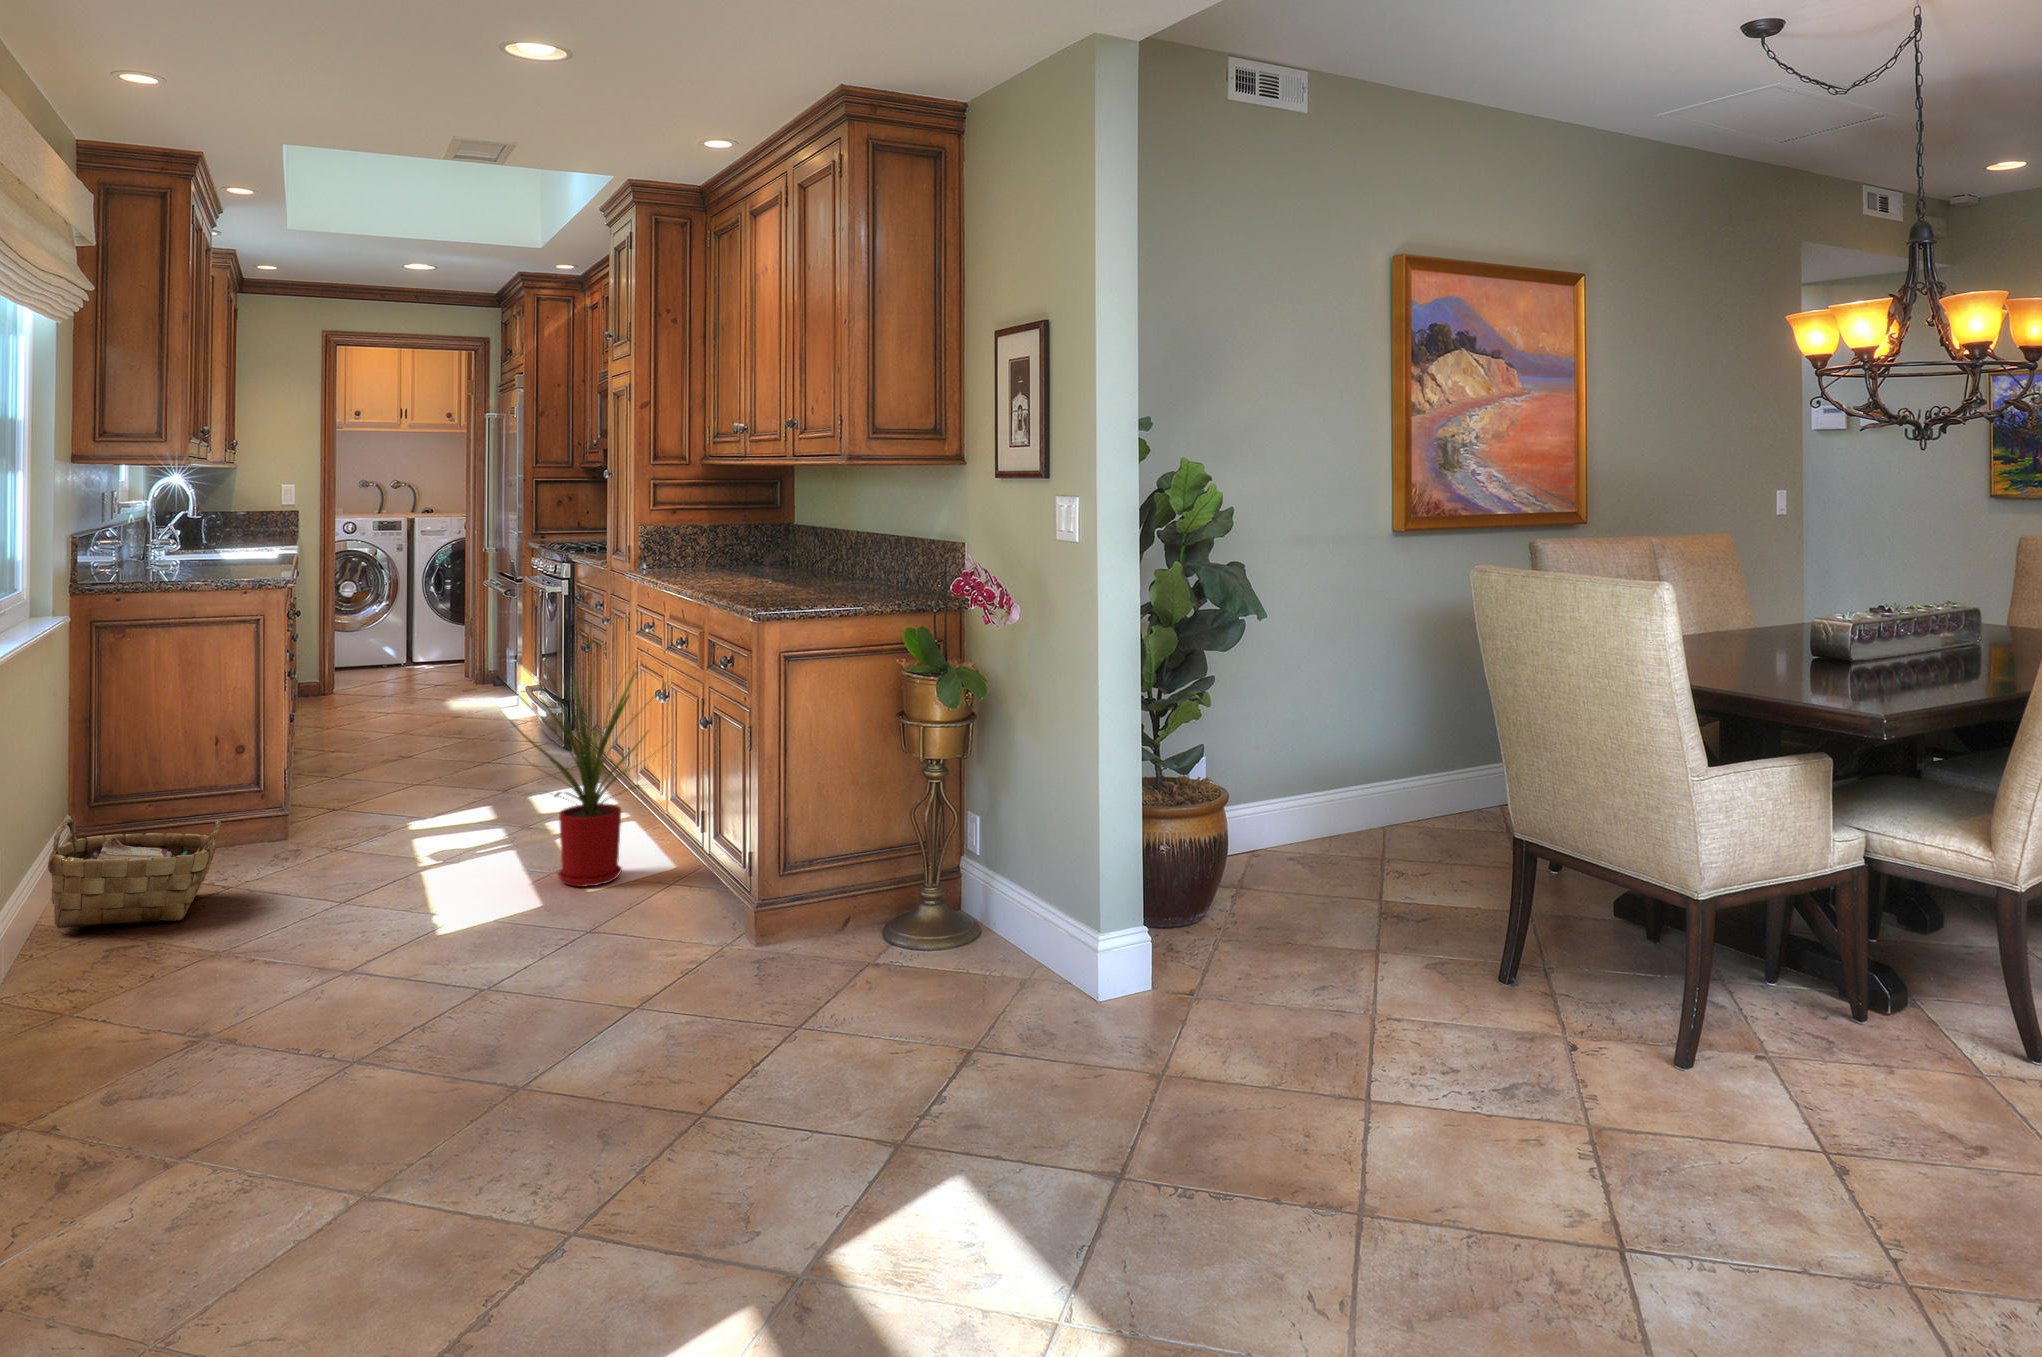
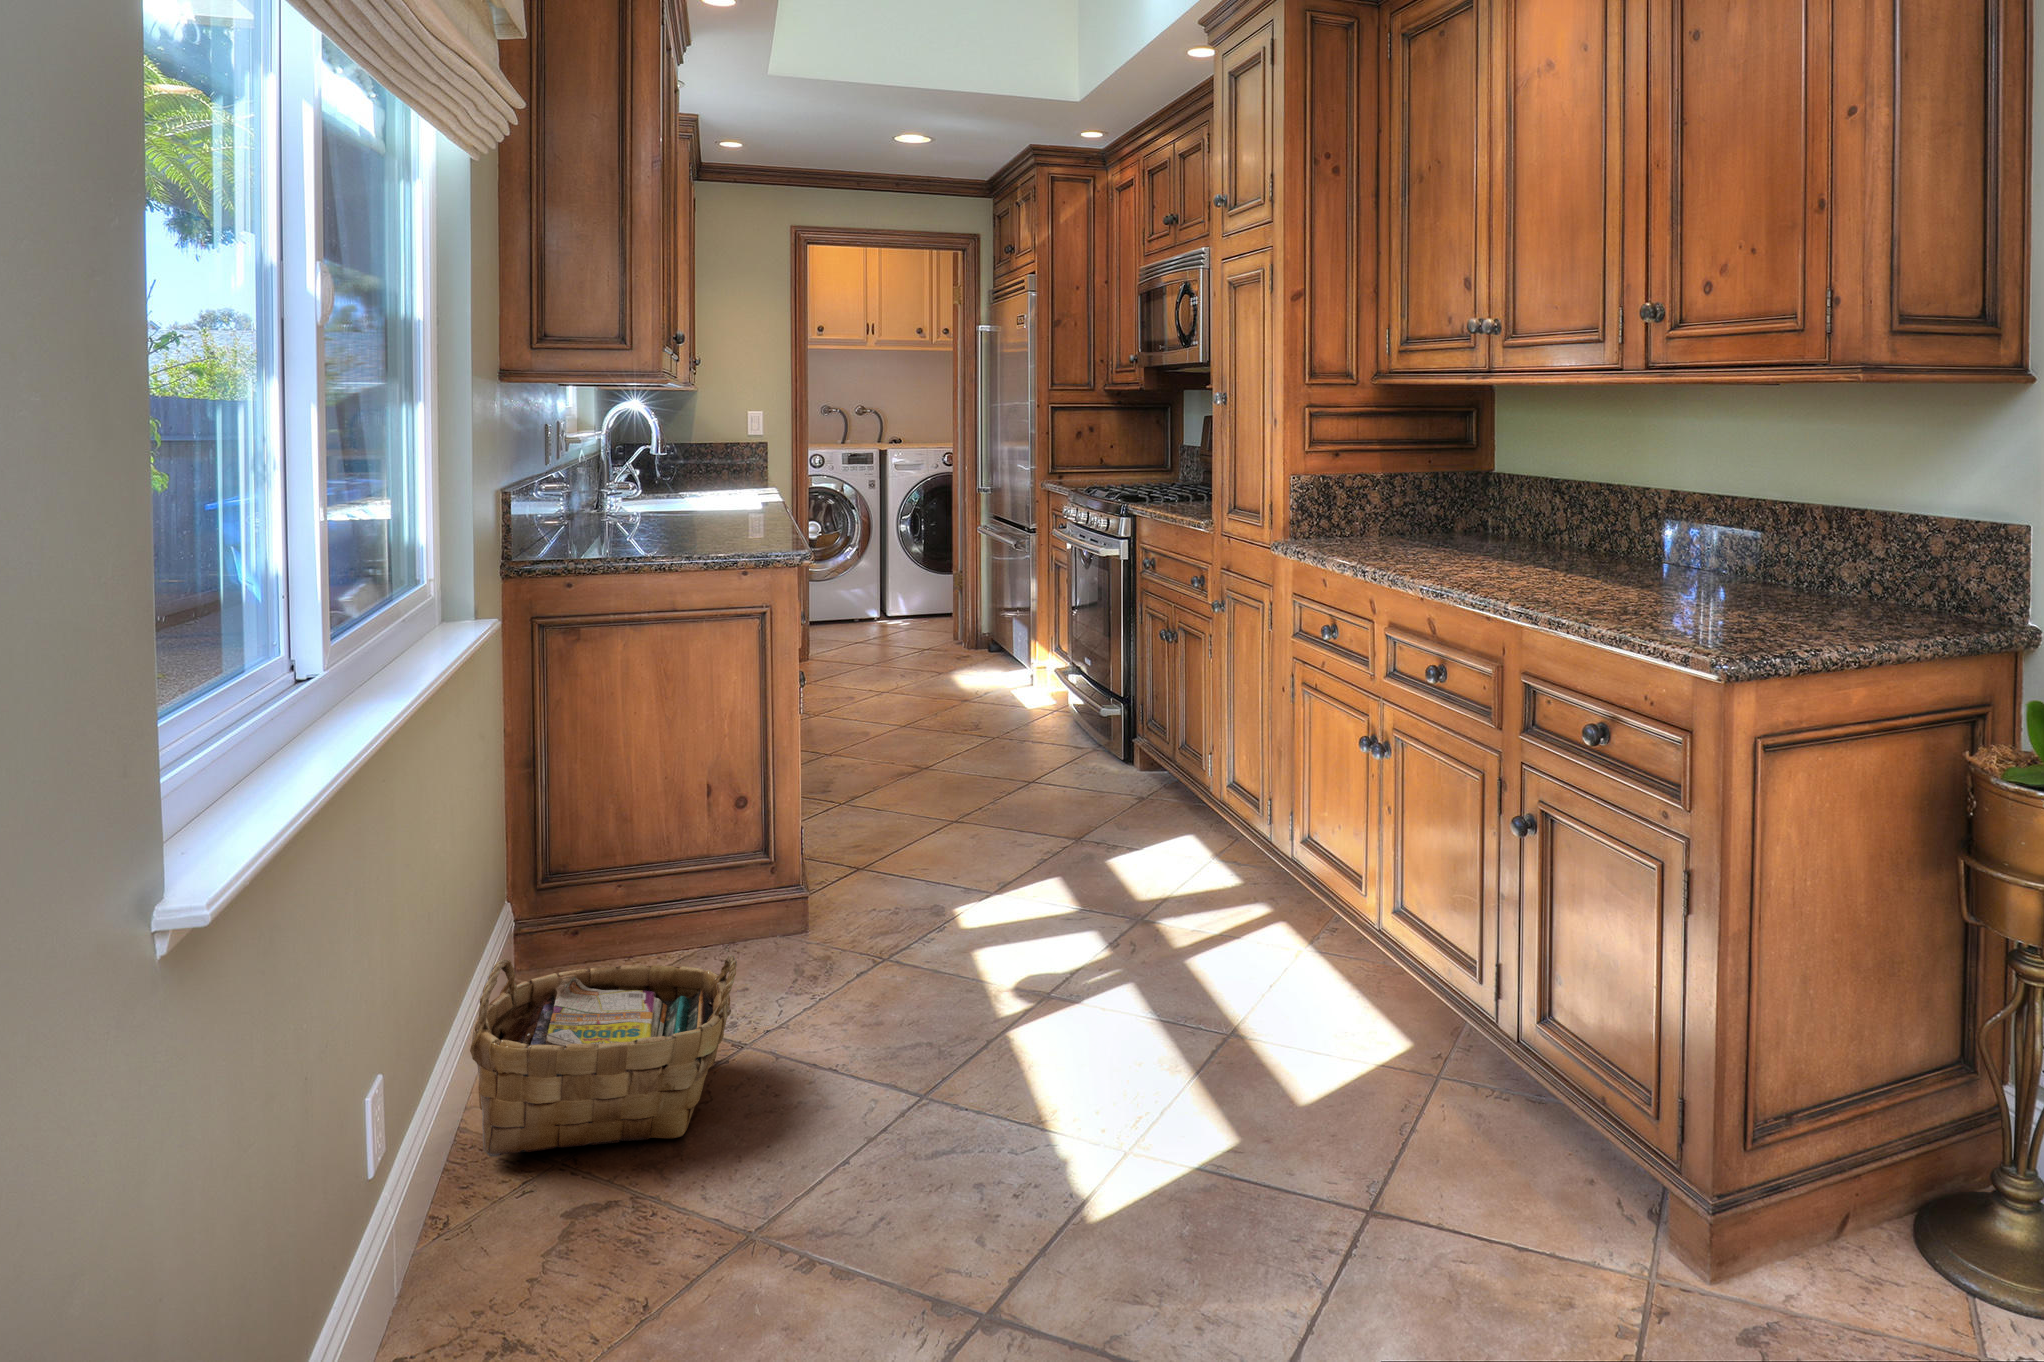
house plant: present [510,659,655,887] -> none [1163,682,1431,1076]

